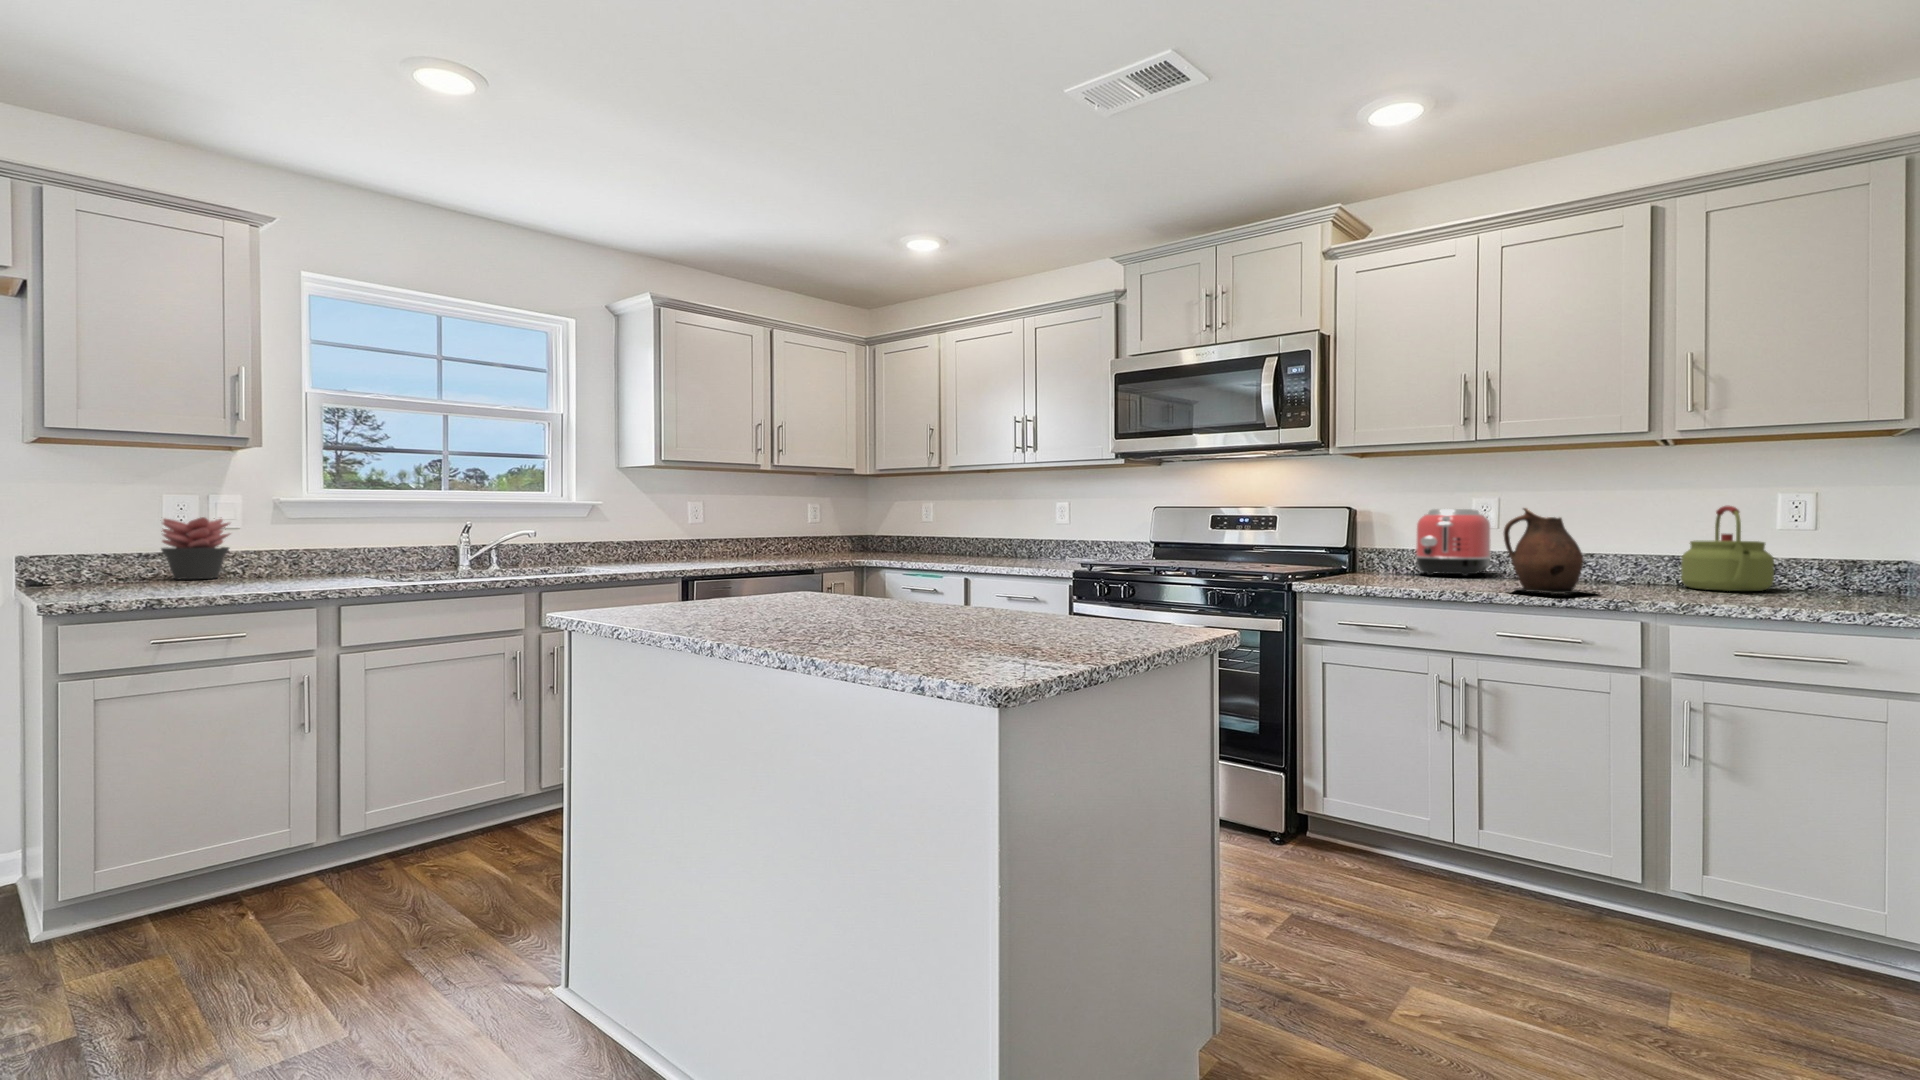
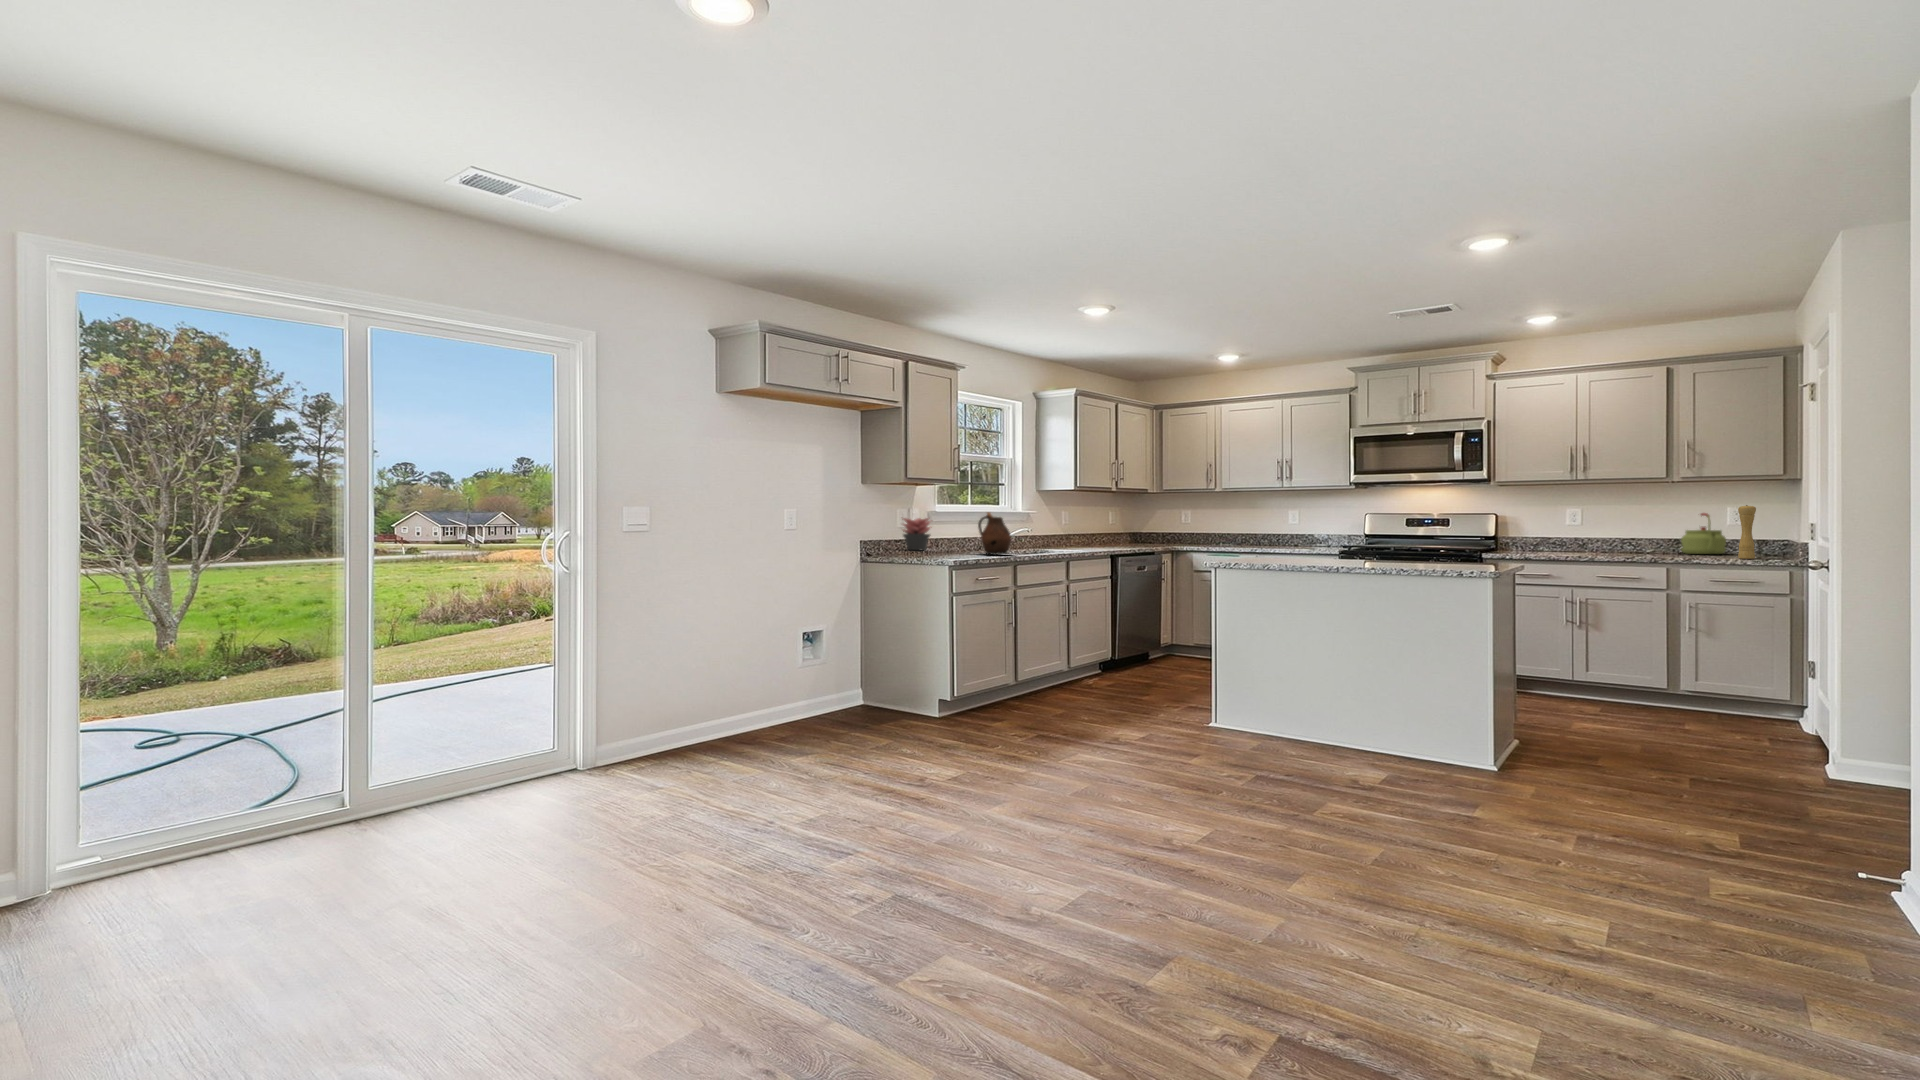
pepper mill: none [1799,489,1841,609] -> present [1738,505,1756,559]
ceramic pitcher: present [1504,508,1595,594] -> present [978,512,1018,555]
toaster: present [1416,509,1491,576] -> none [1537,515,1578,550]

